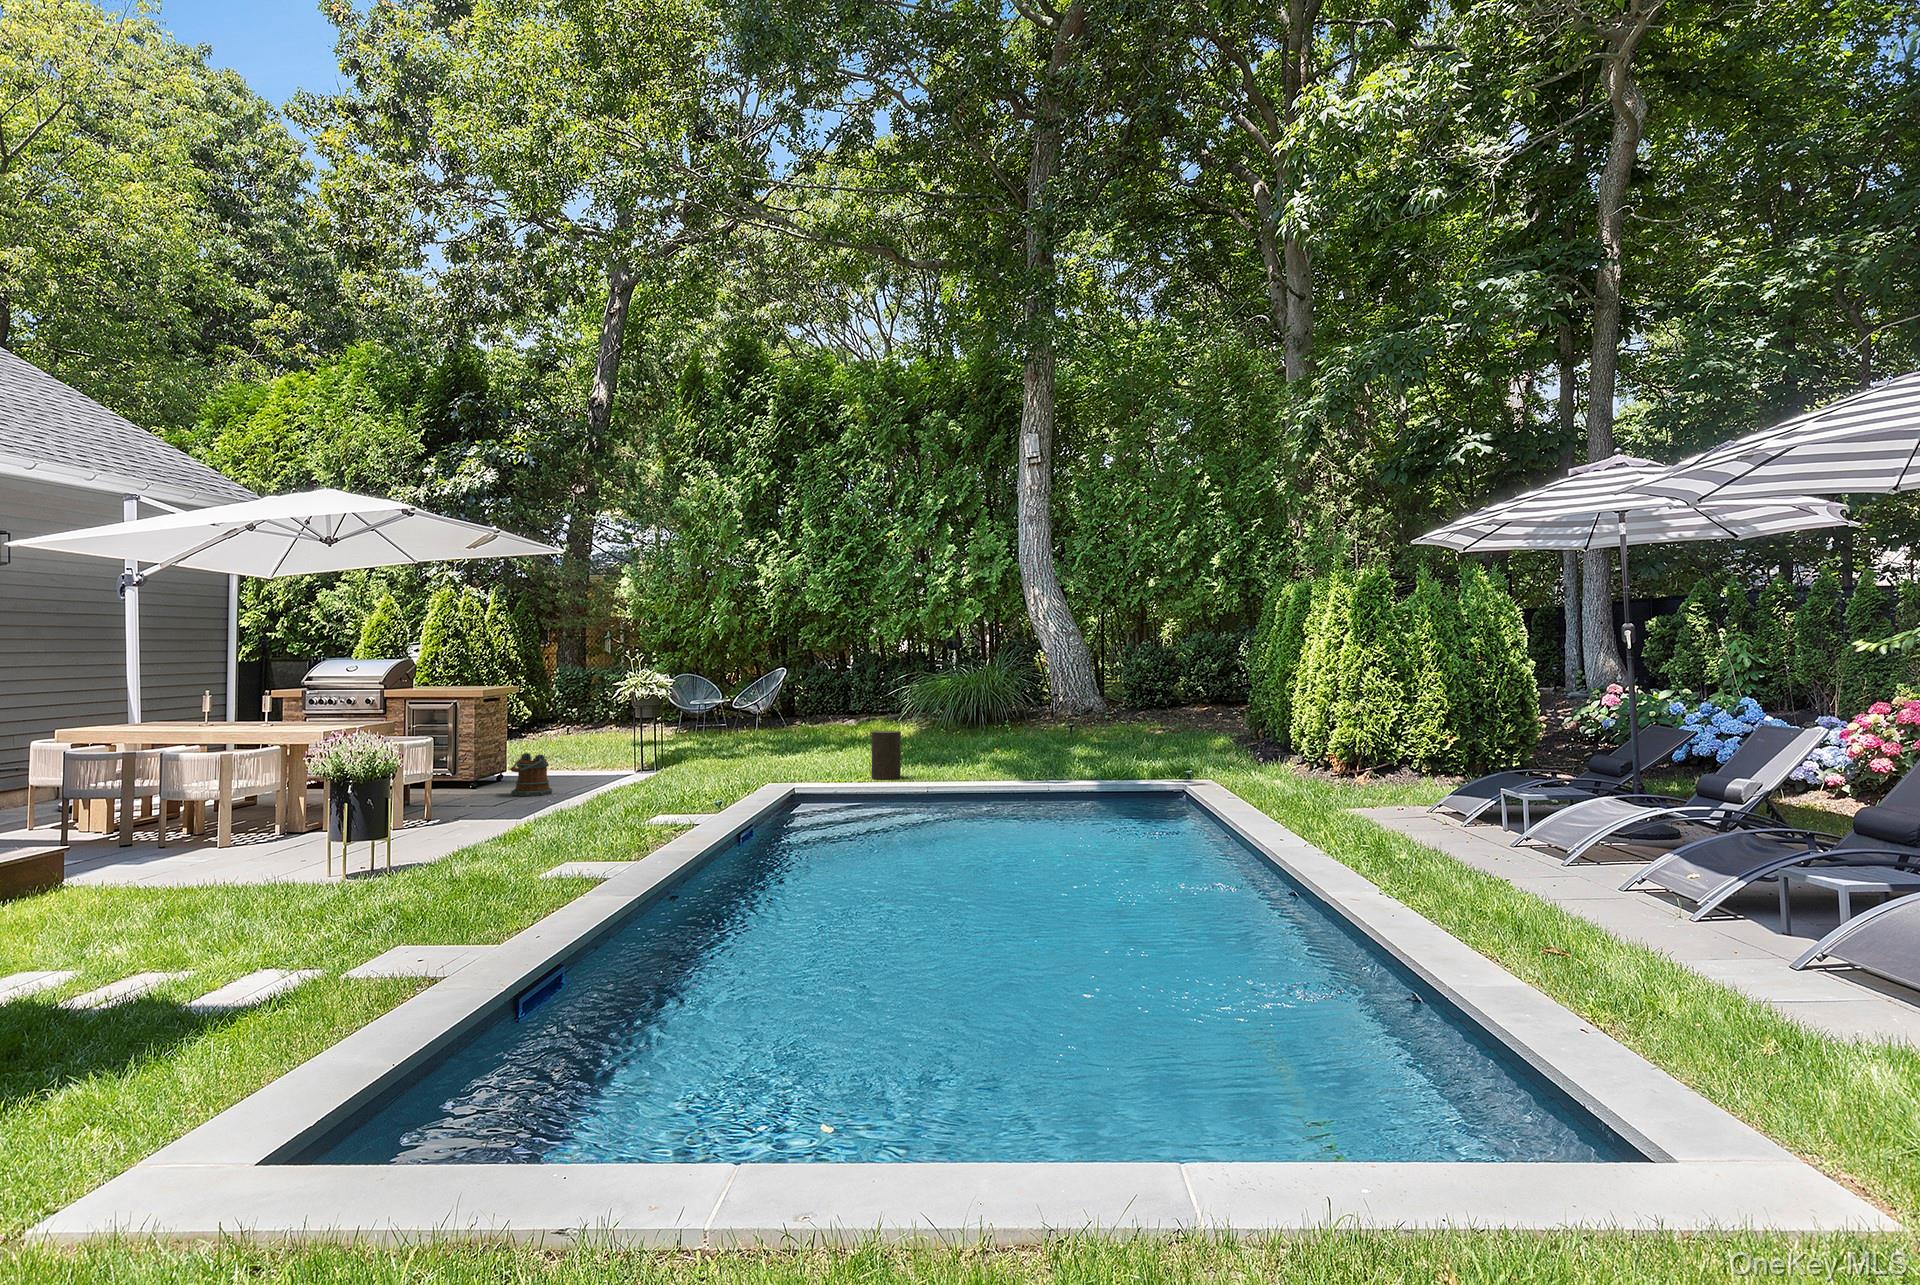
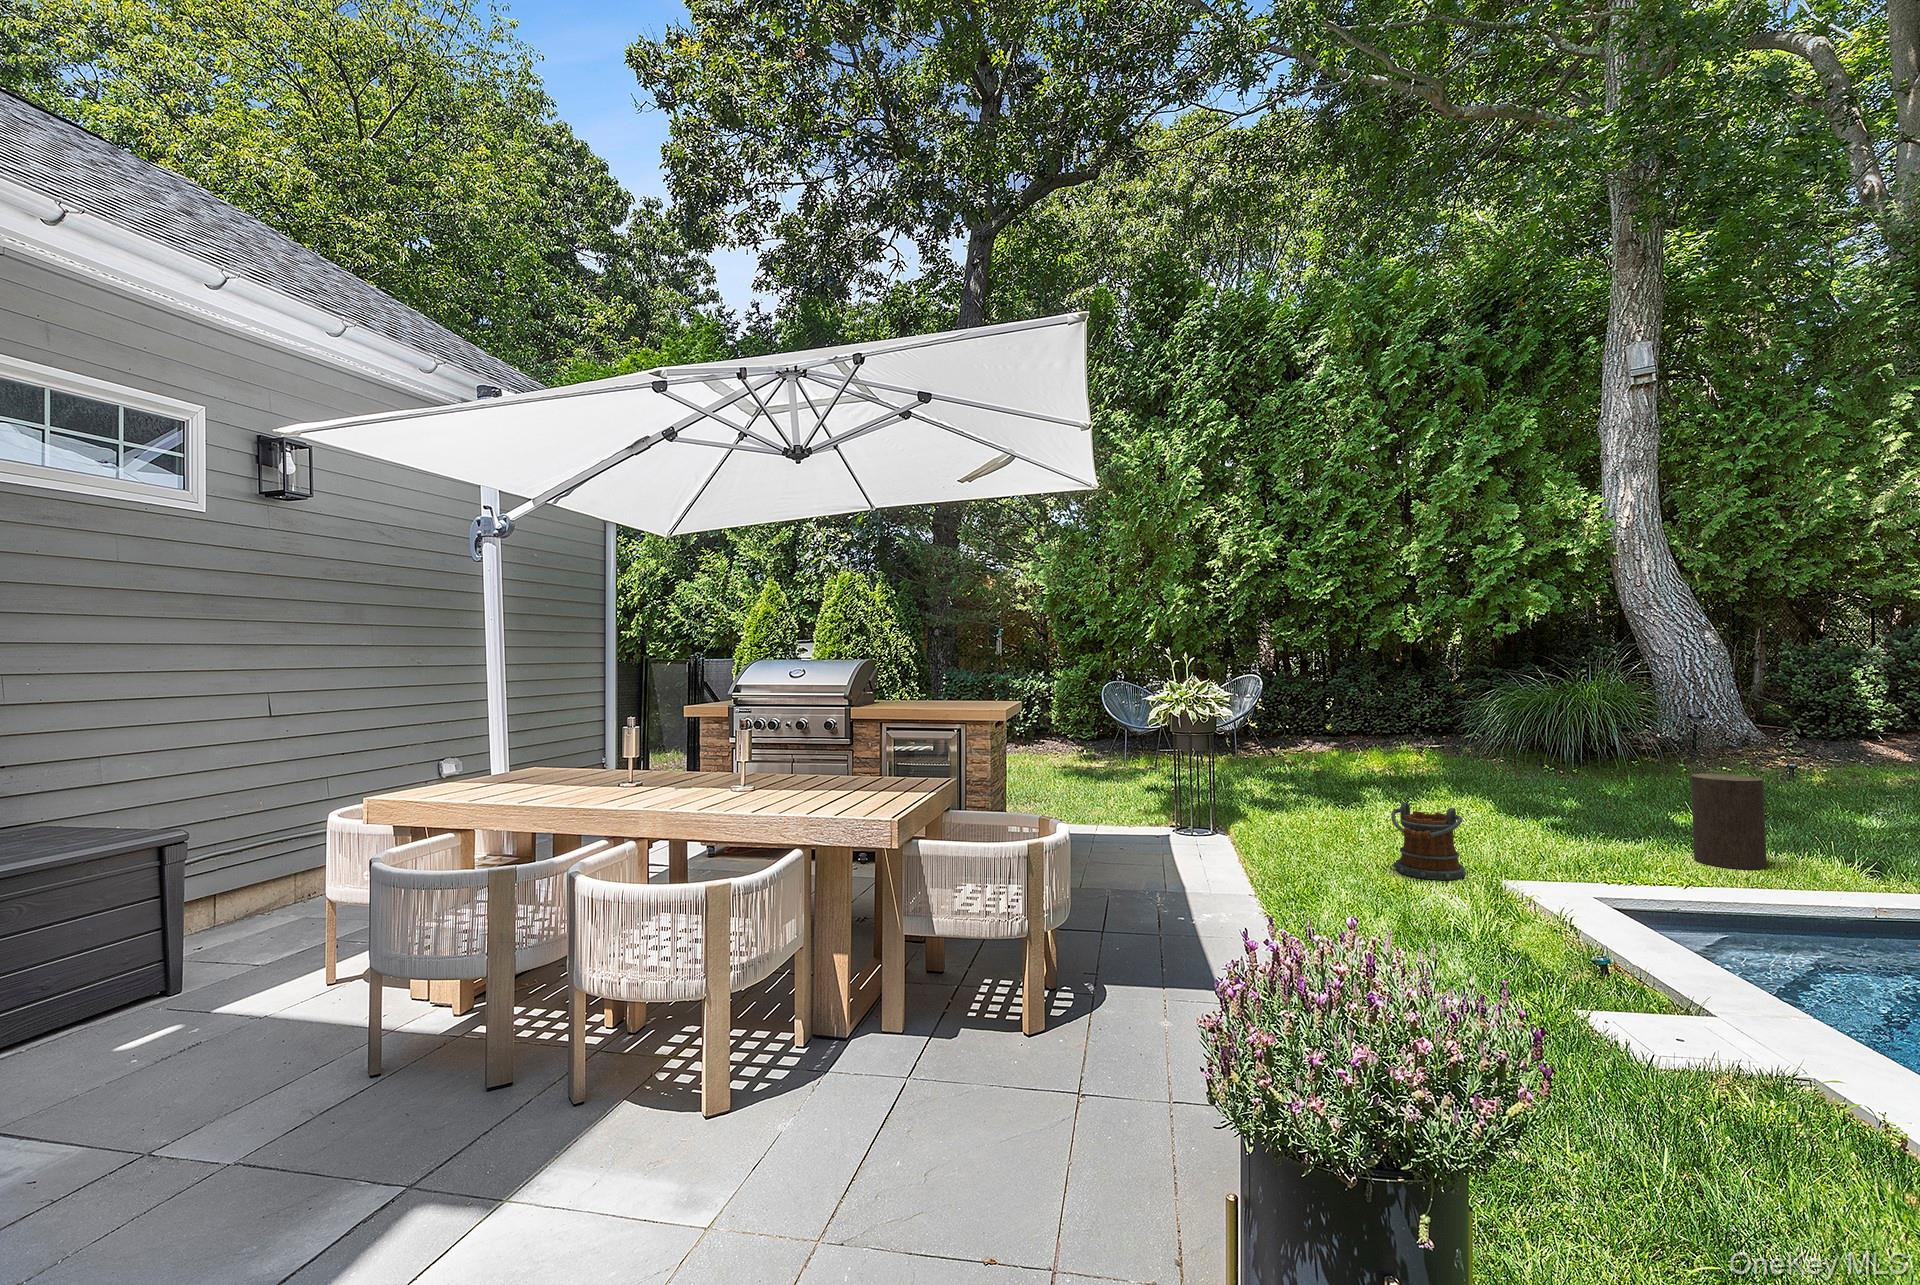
bucket: present [511,753,552,796] -> present [1391,802,1466,880]

